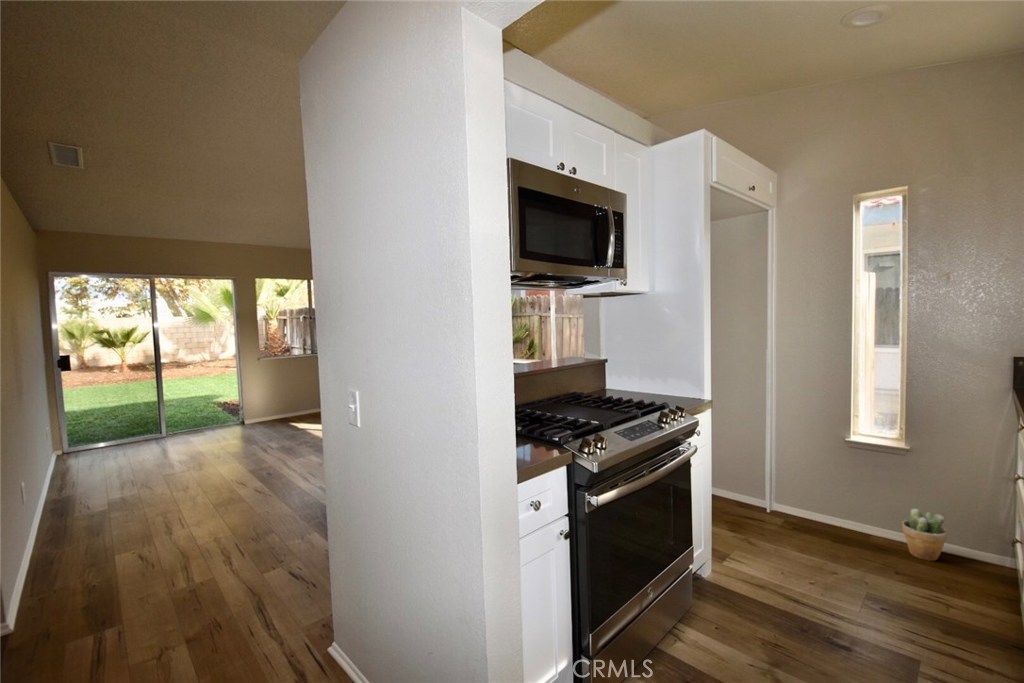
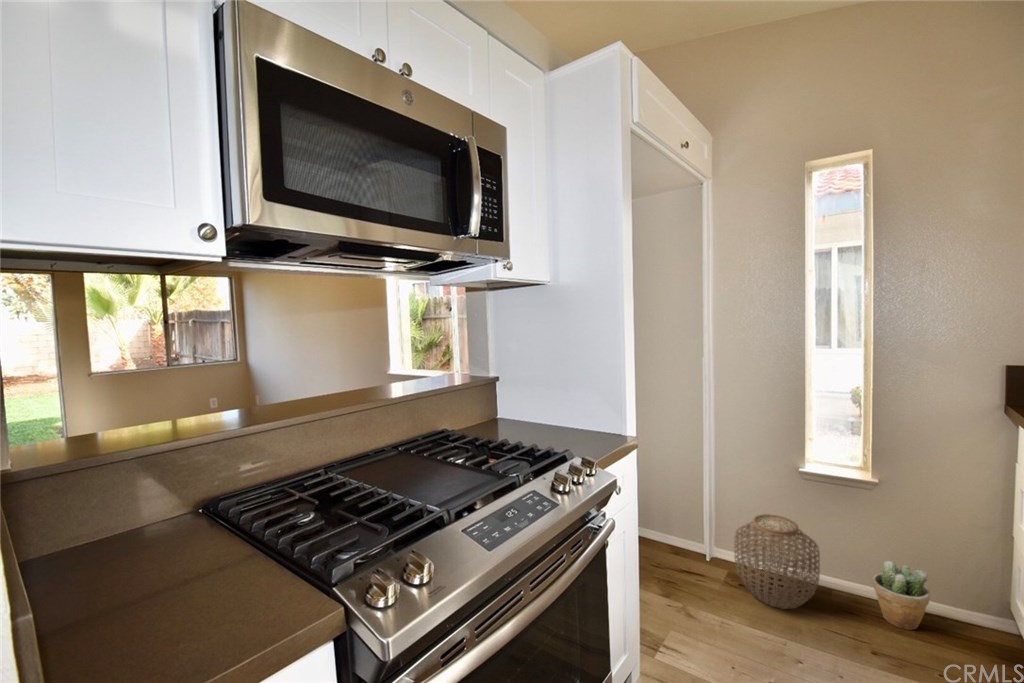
woven basket: none [789,473,858,544] -> present [734,514,820,609]

